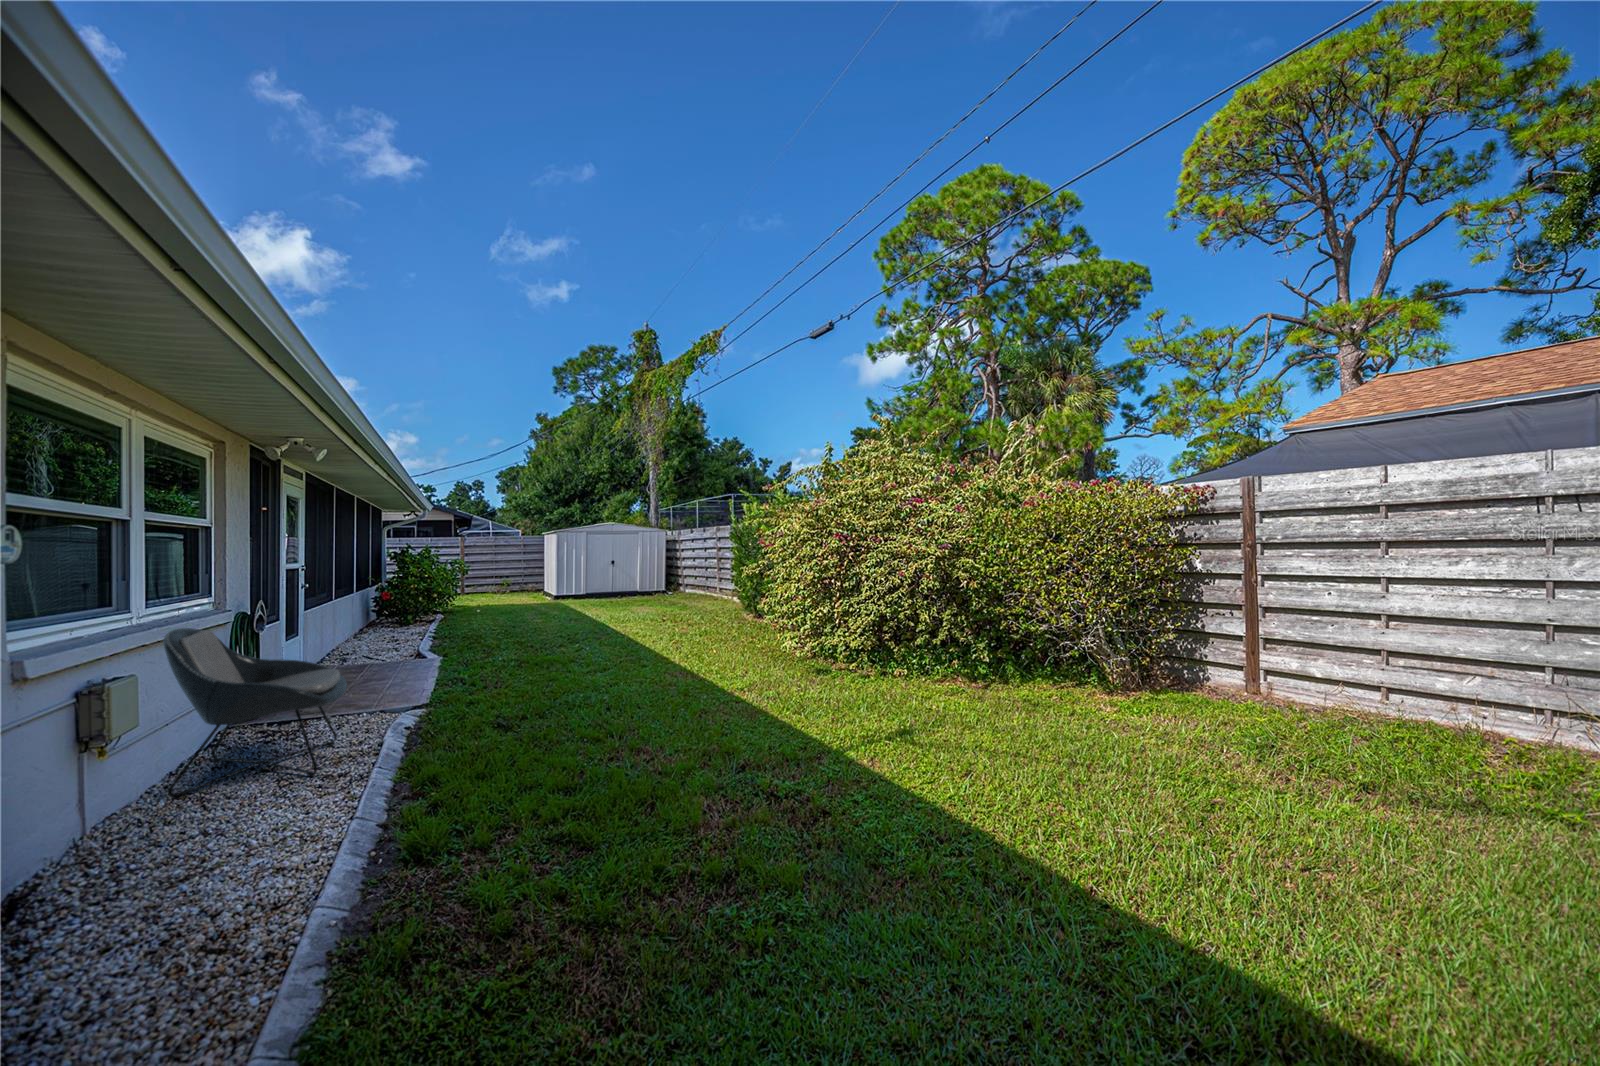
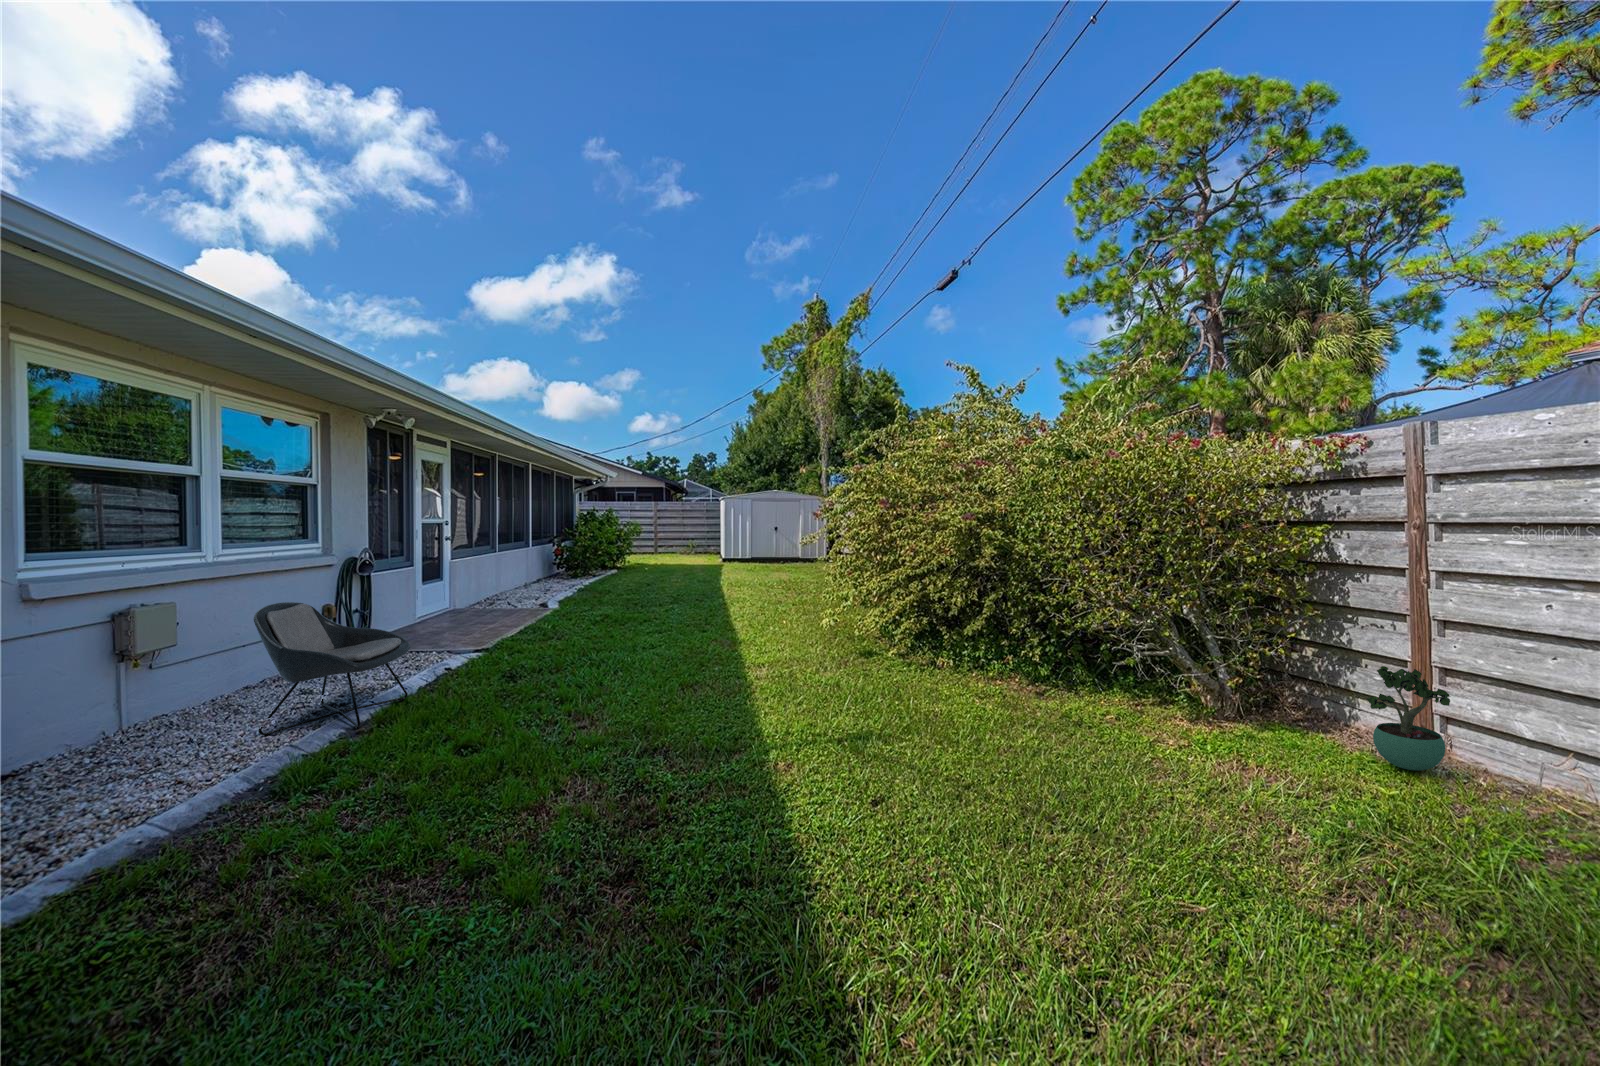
potted plant: none [1226,639,1280,708] -> present [1367,666,1450,771]

